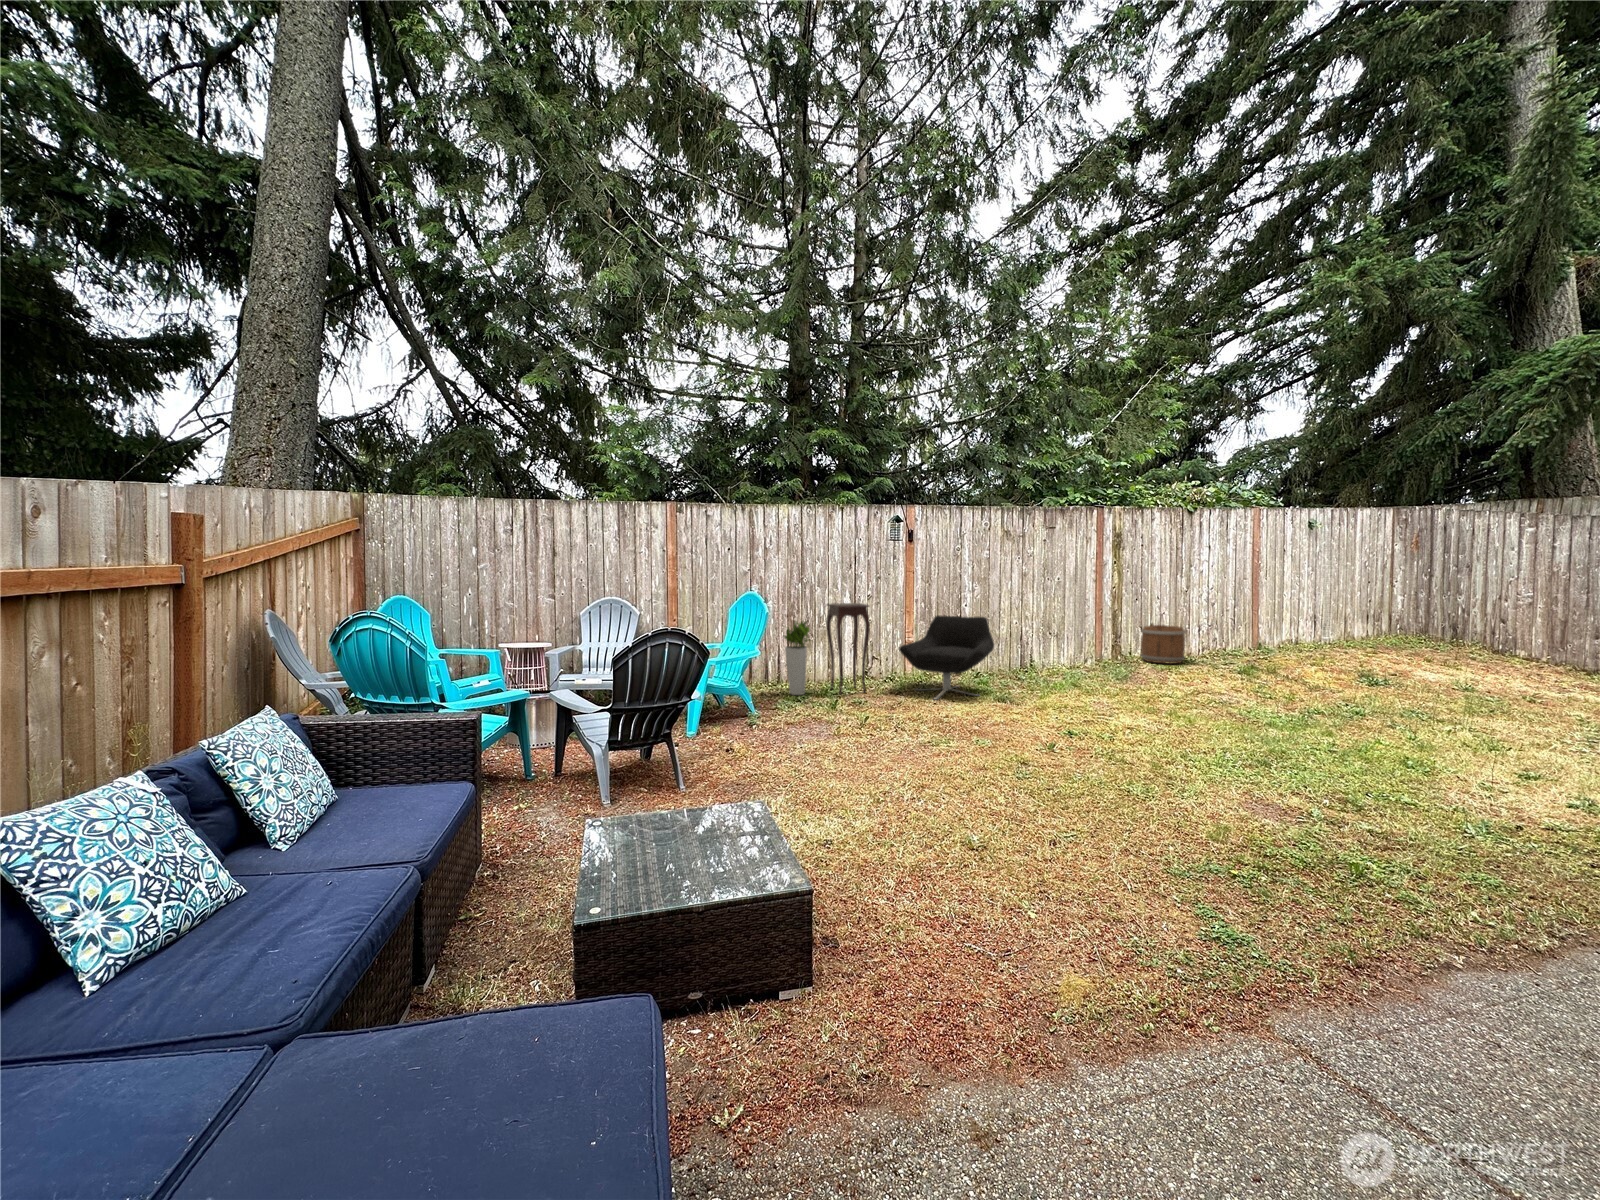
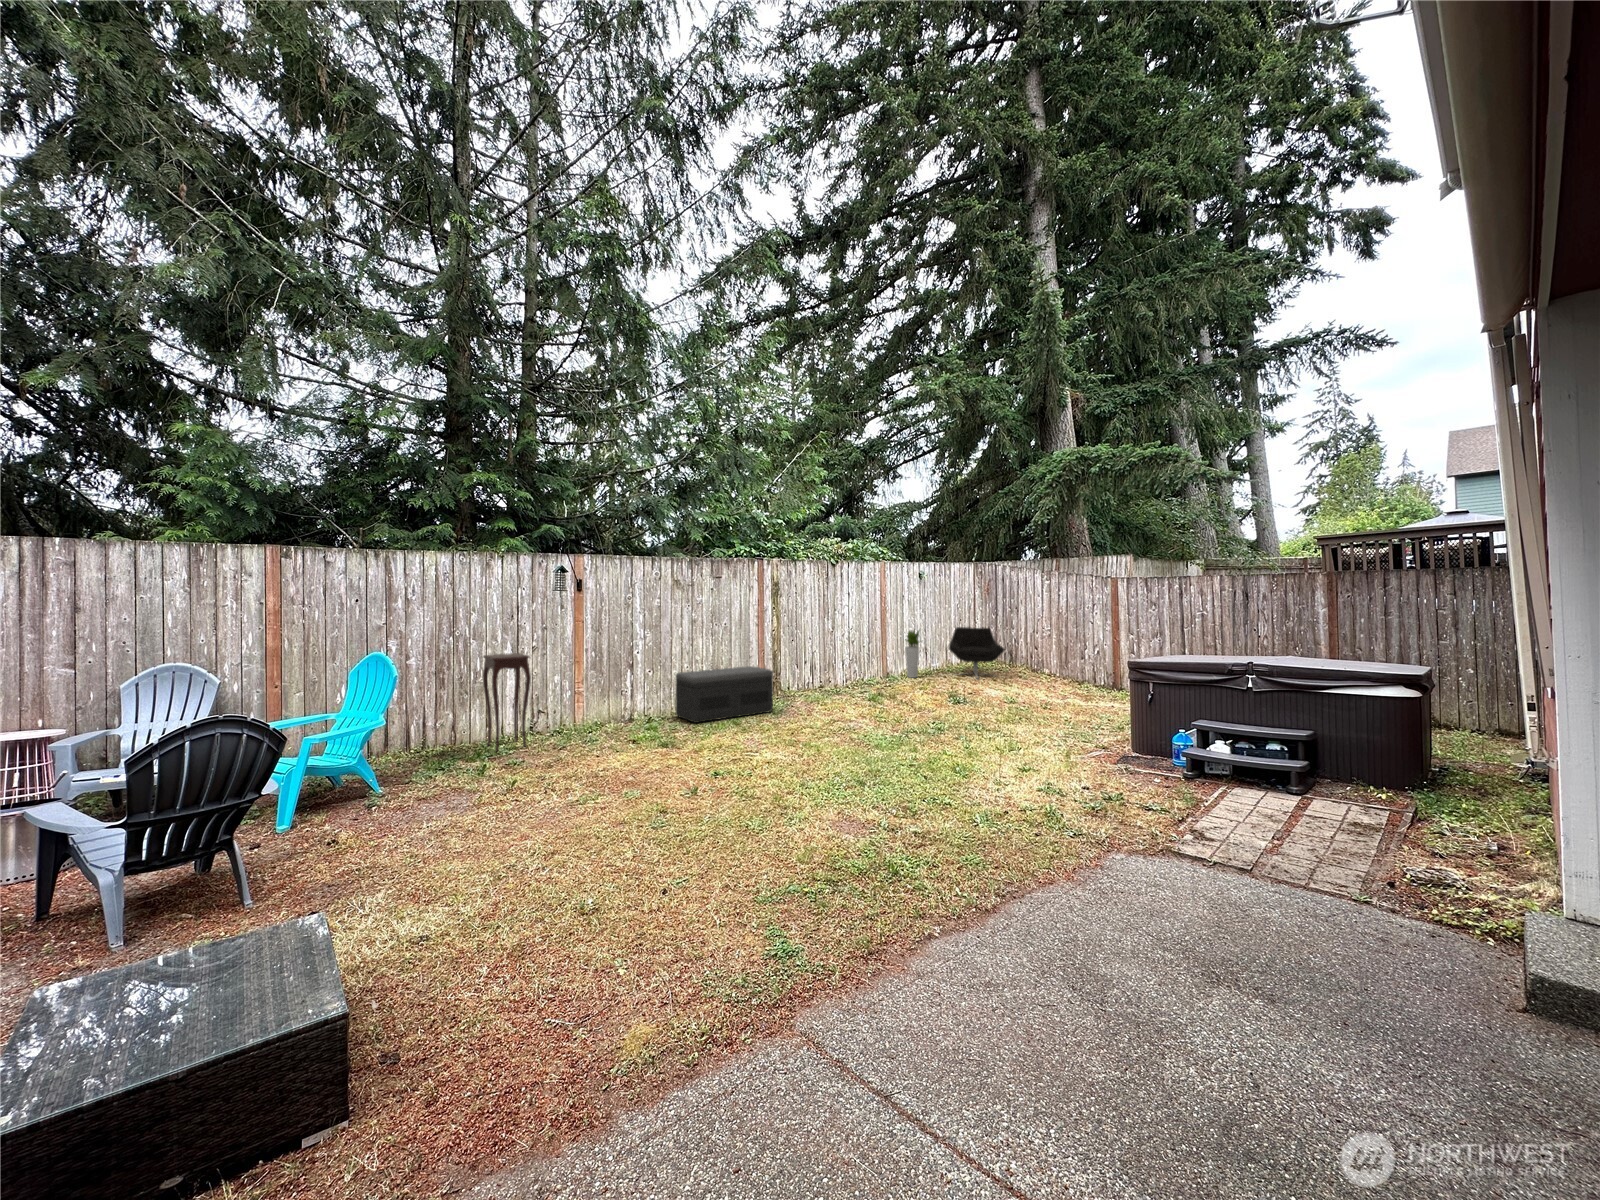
lounge chair: present [899,615,994,699] -> present [949,627,1004,678]
planter: present [784,621,810,695] -> present [905,630,920,678]
bucket: present [1140,625,1186,664] -> none [794,662,829,696]
storage bench: none [1006,626,1119,683] -> present [675,666,773,723]

